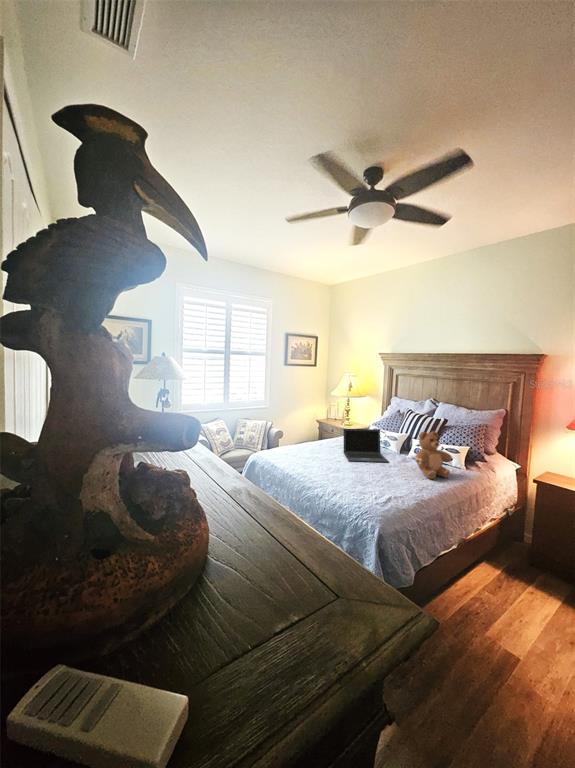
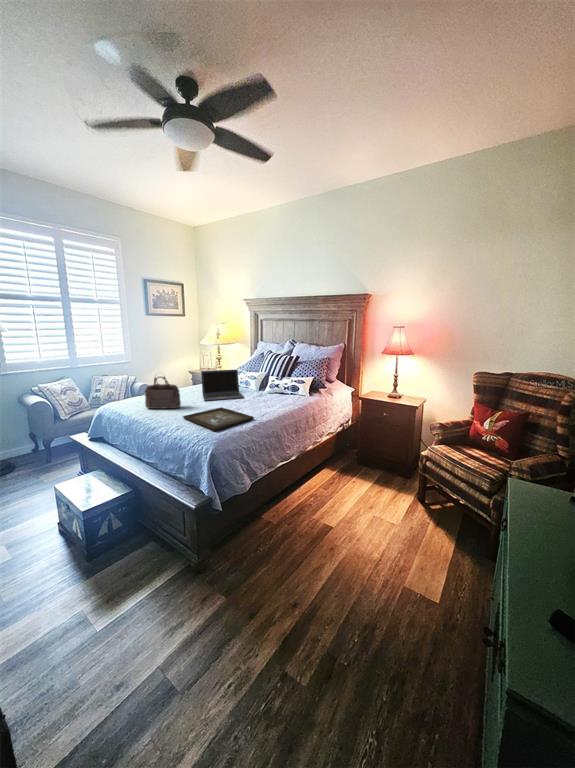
handbag: none [296,430,329,468] -> present [145,377,181,409]
teddy bear: present [415,431,452,479] -> none [261,364,296,406]
tray: none [336,473,413,505] -> present [183,407,254,431]

